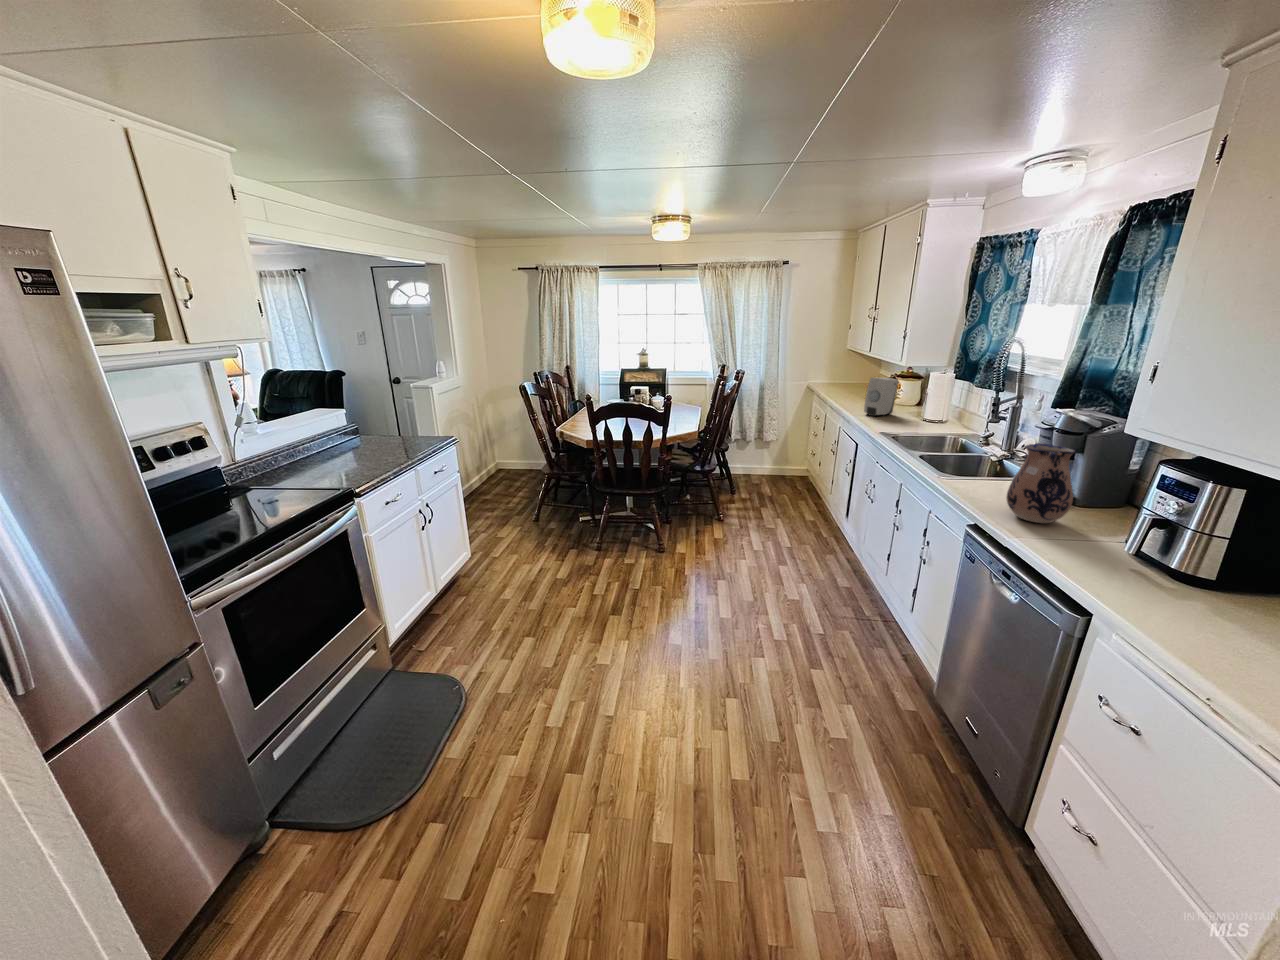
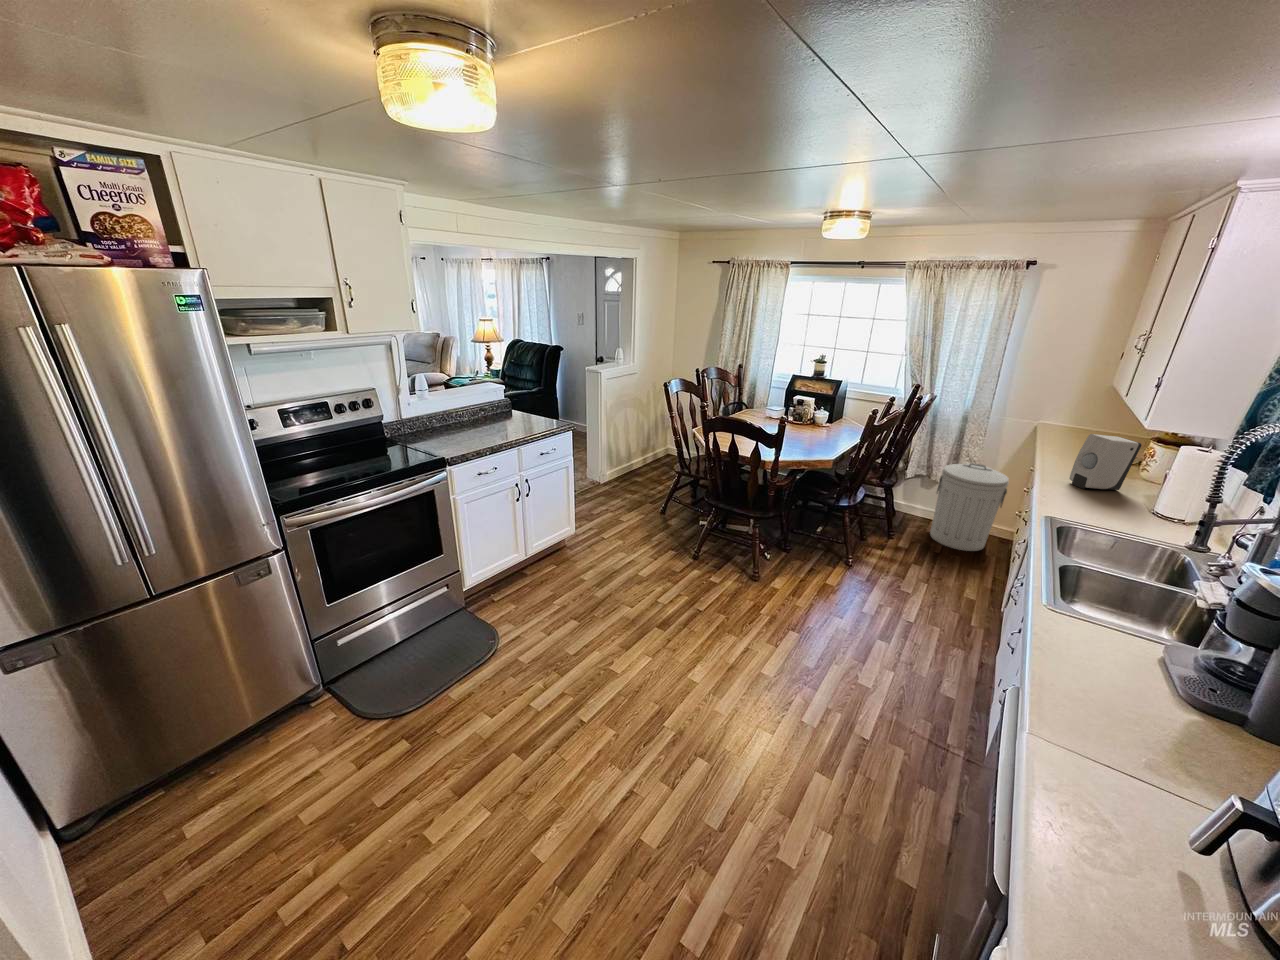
trash can: none [755,421,803,490] -> present [930,463,1009,551]
ceramic pitcher: present [1006,443,1075,523] -> none [1083,606,1221,743]

